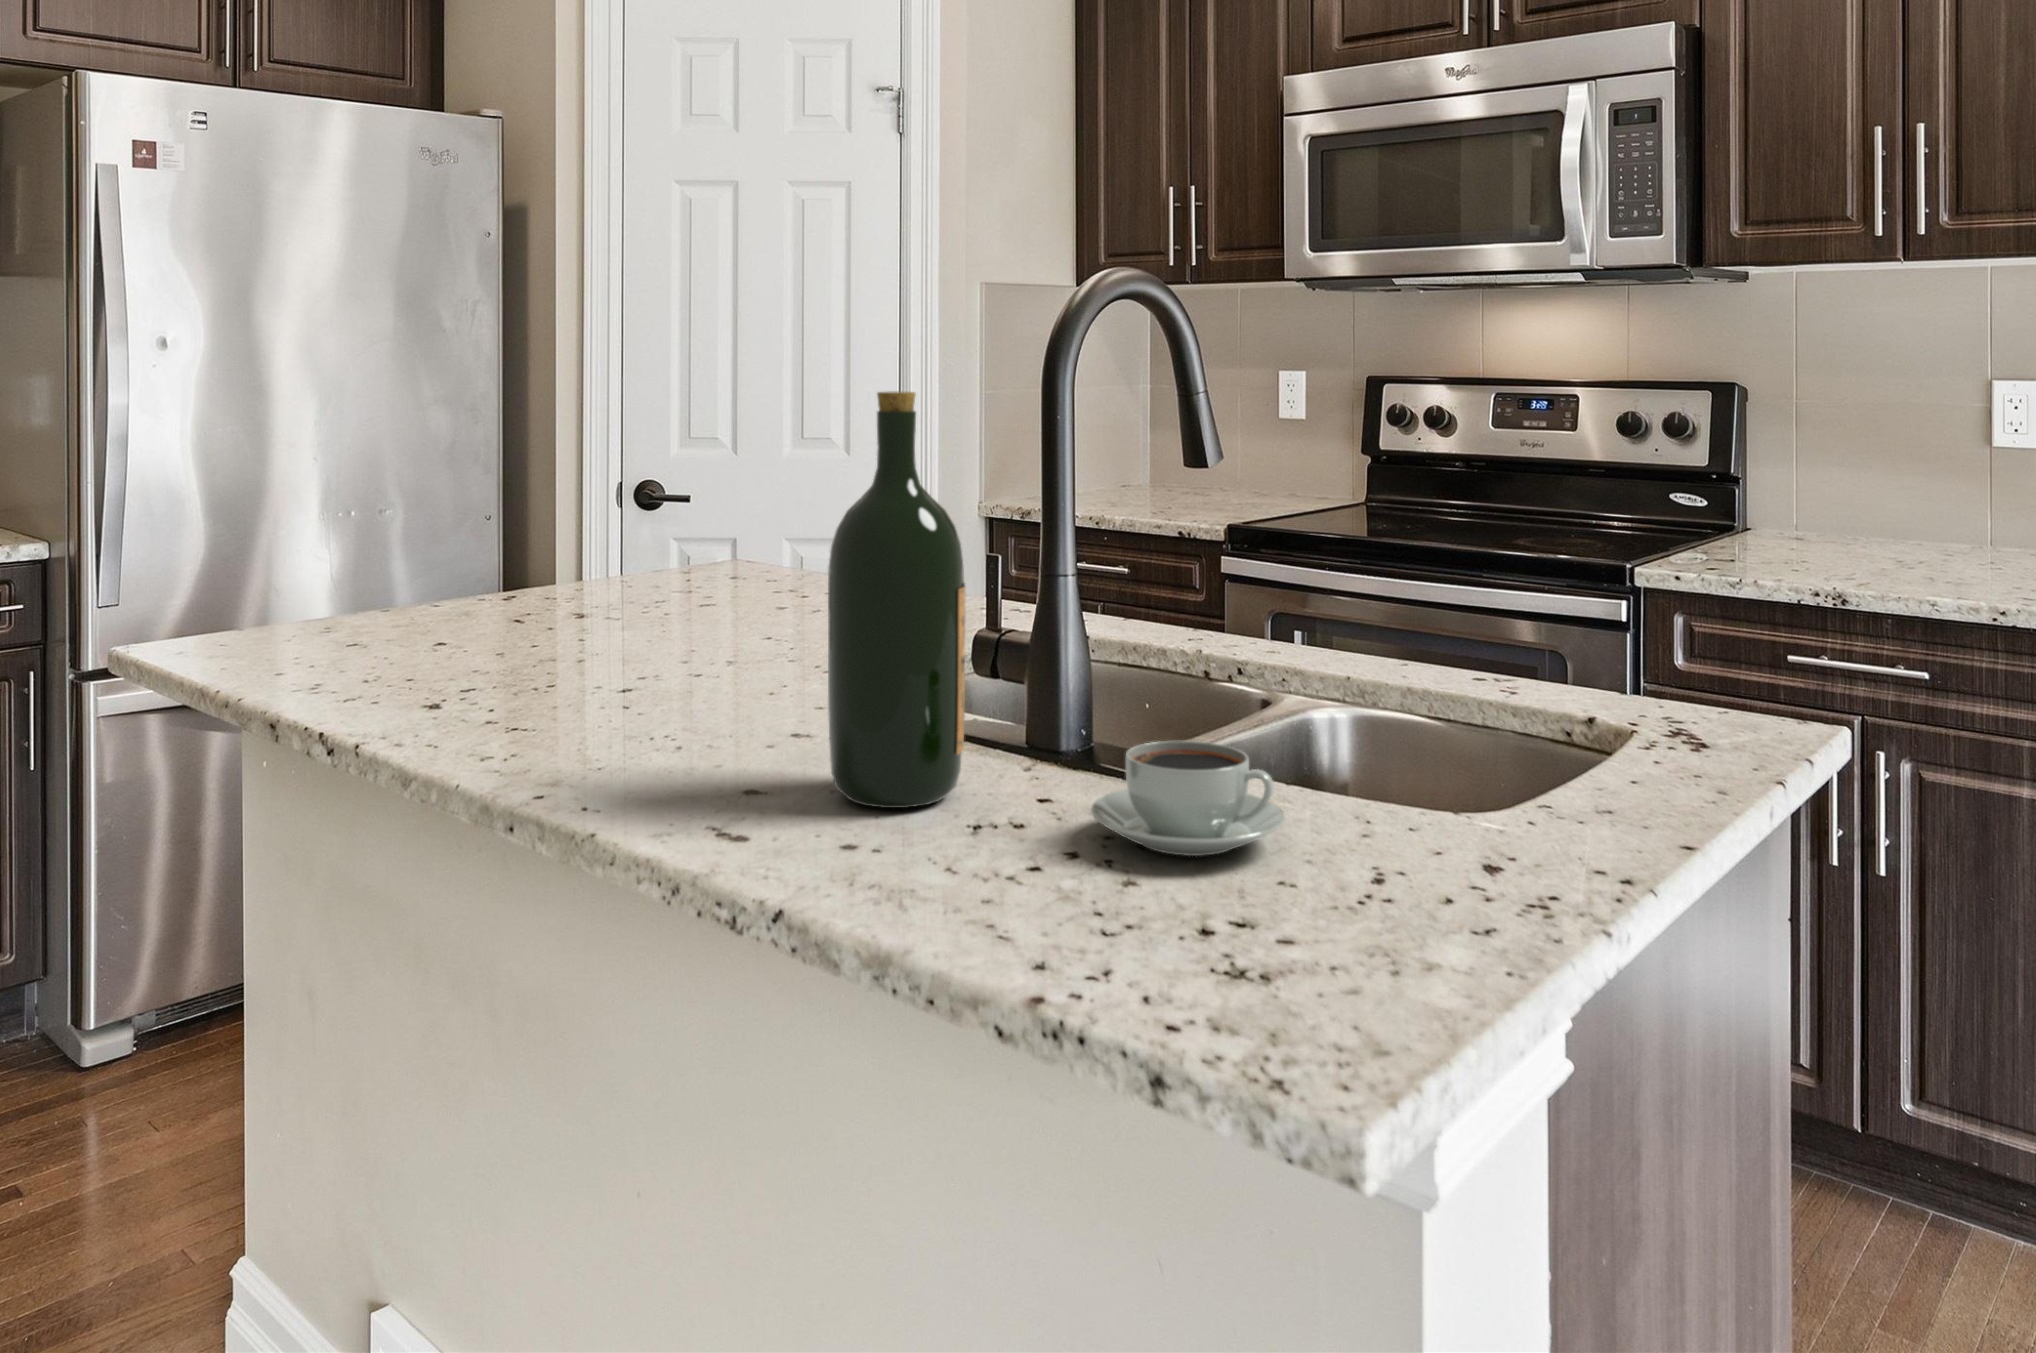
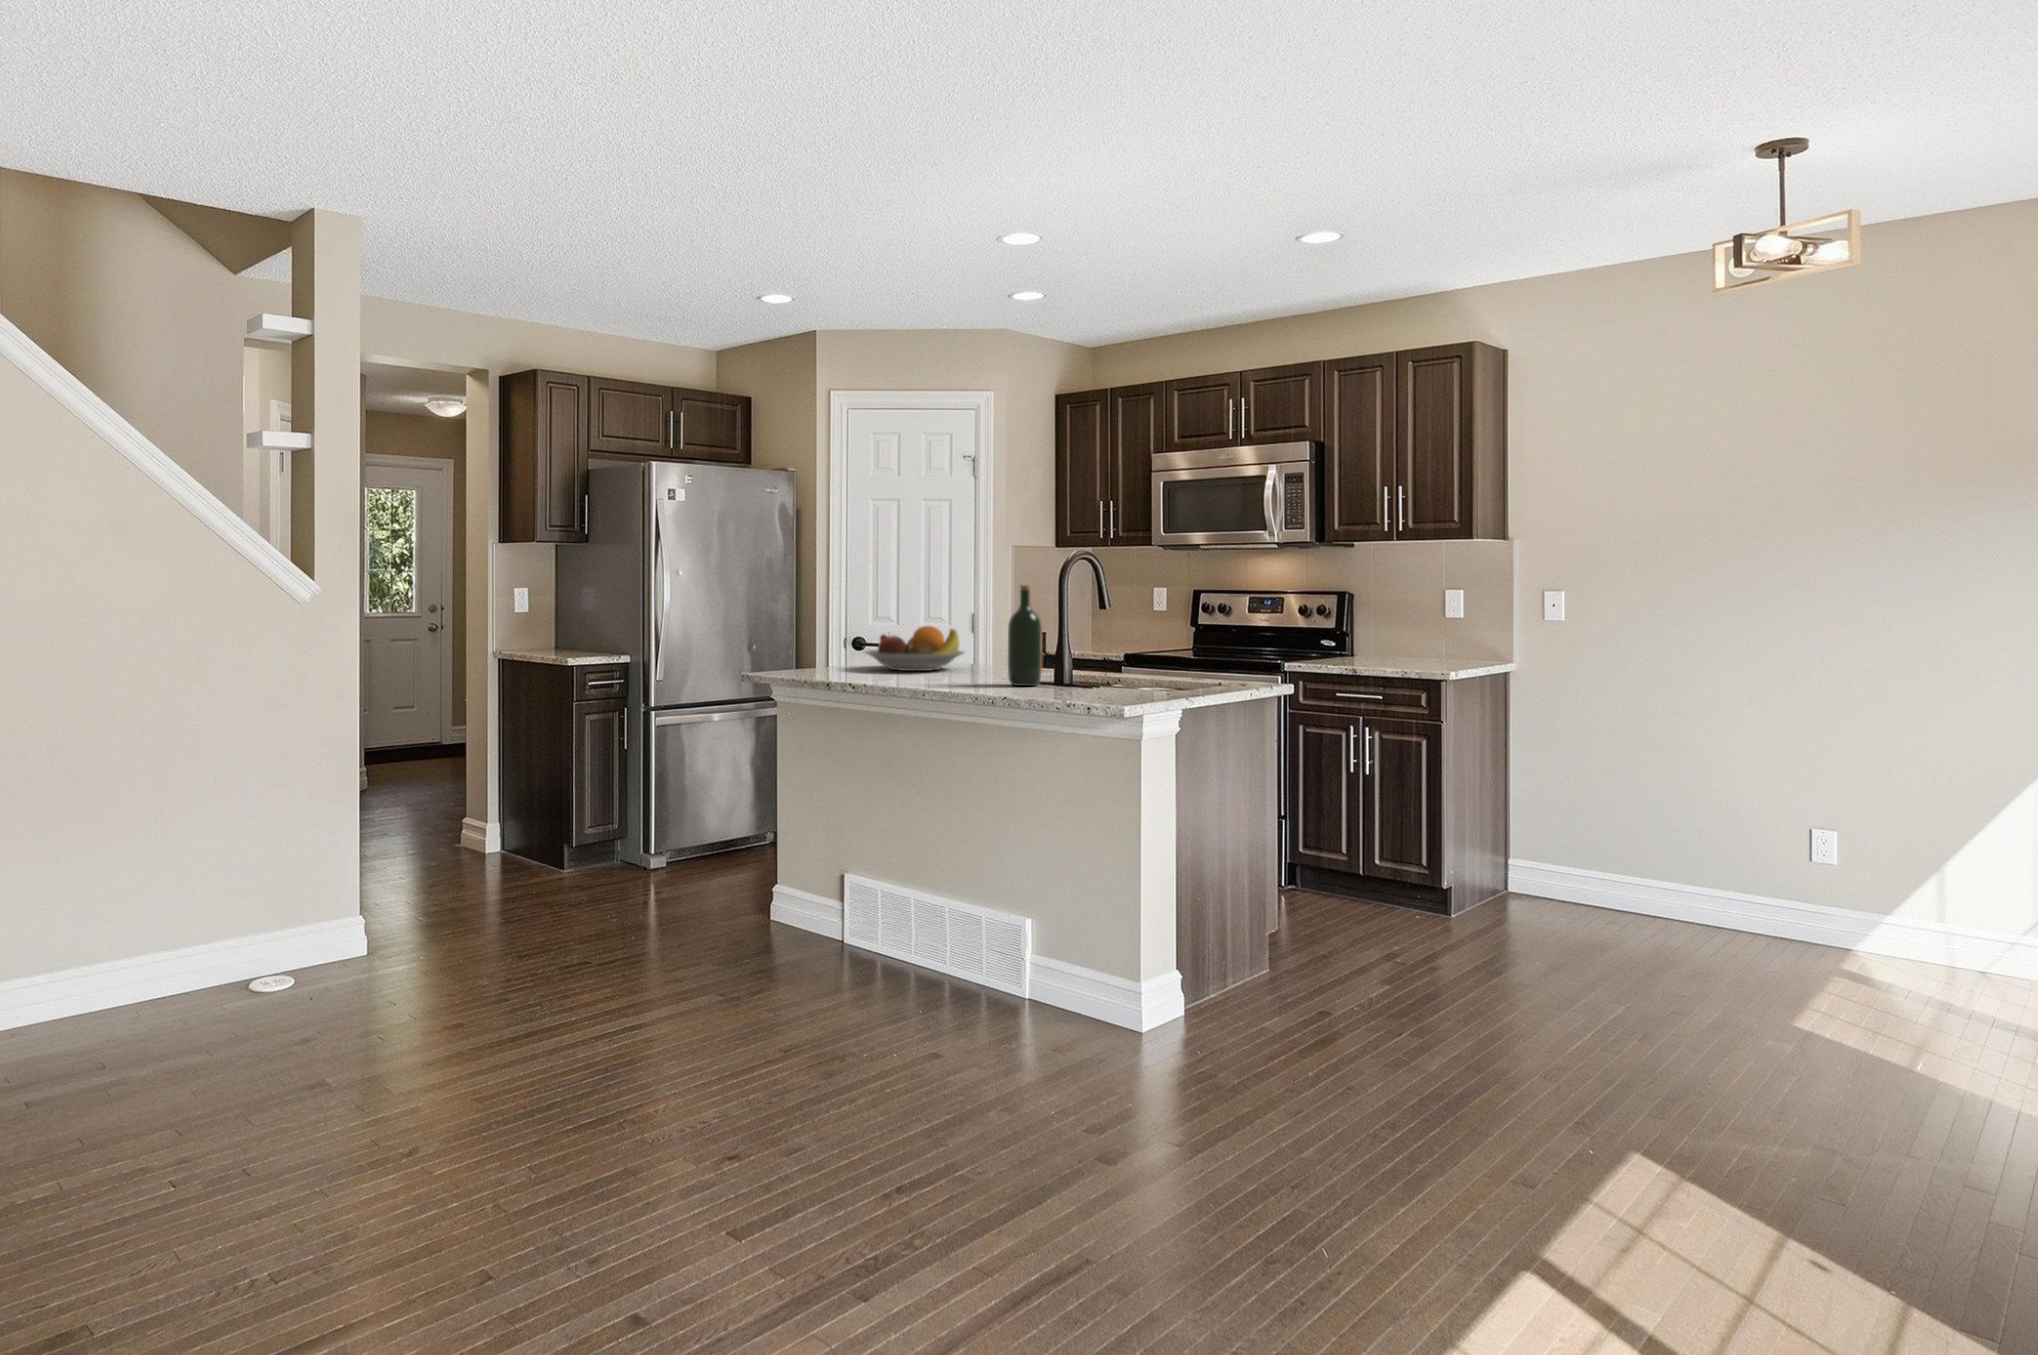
fruit bowl: none [440,508,767,658] -> present [865,626,964,671]
coffee cup: present [1091,741,1285,856] -> none [1074,668,1119,690]

